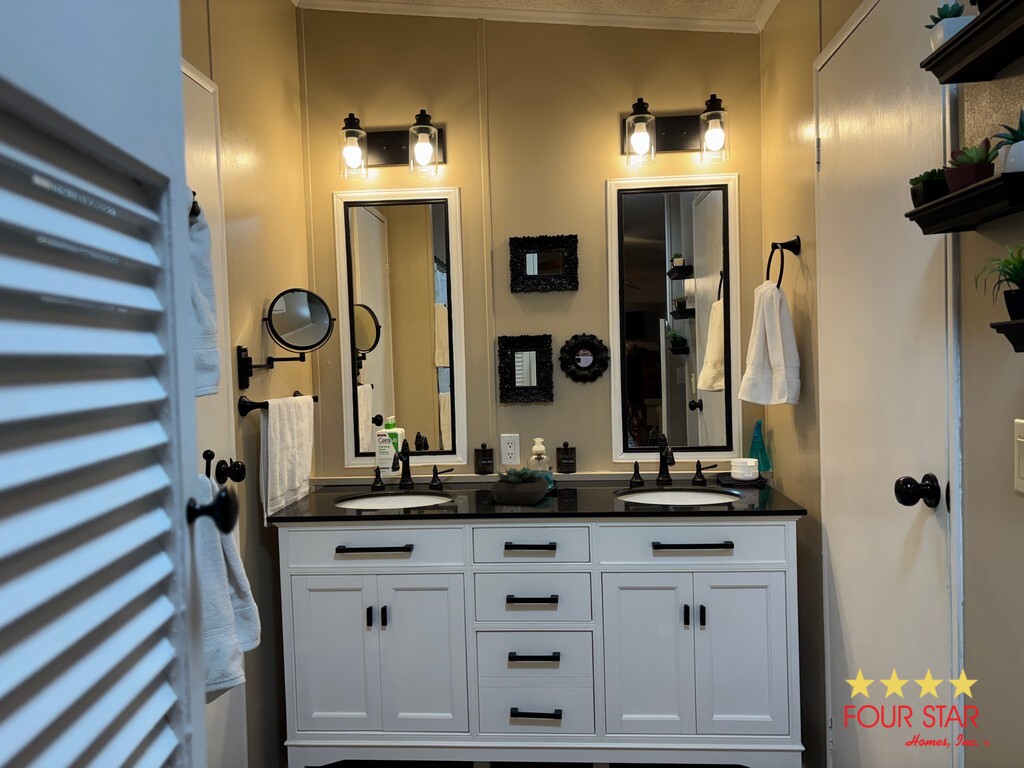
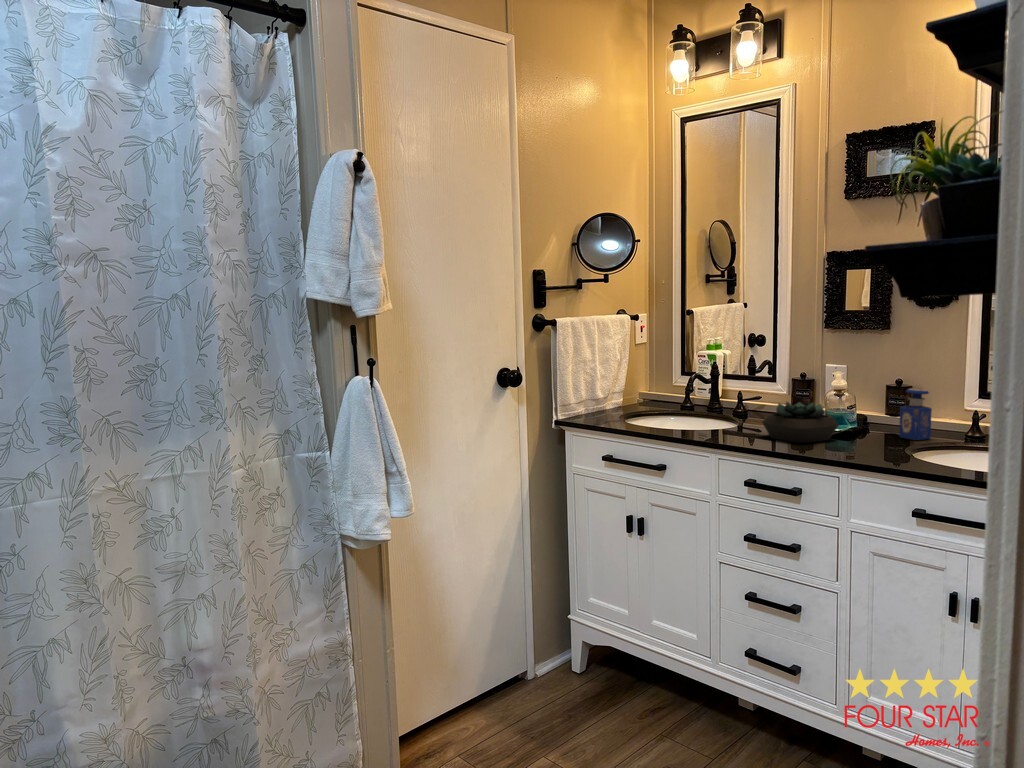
perfume bottle: none [575,447,597,489] -> present [899,388,932,440]

